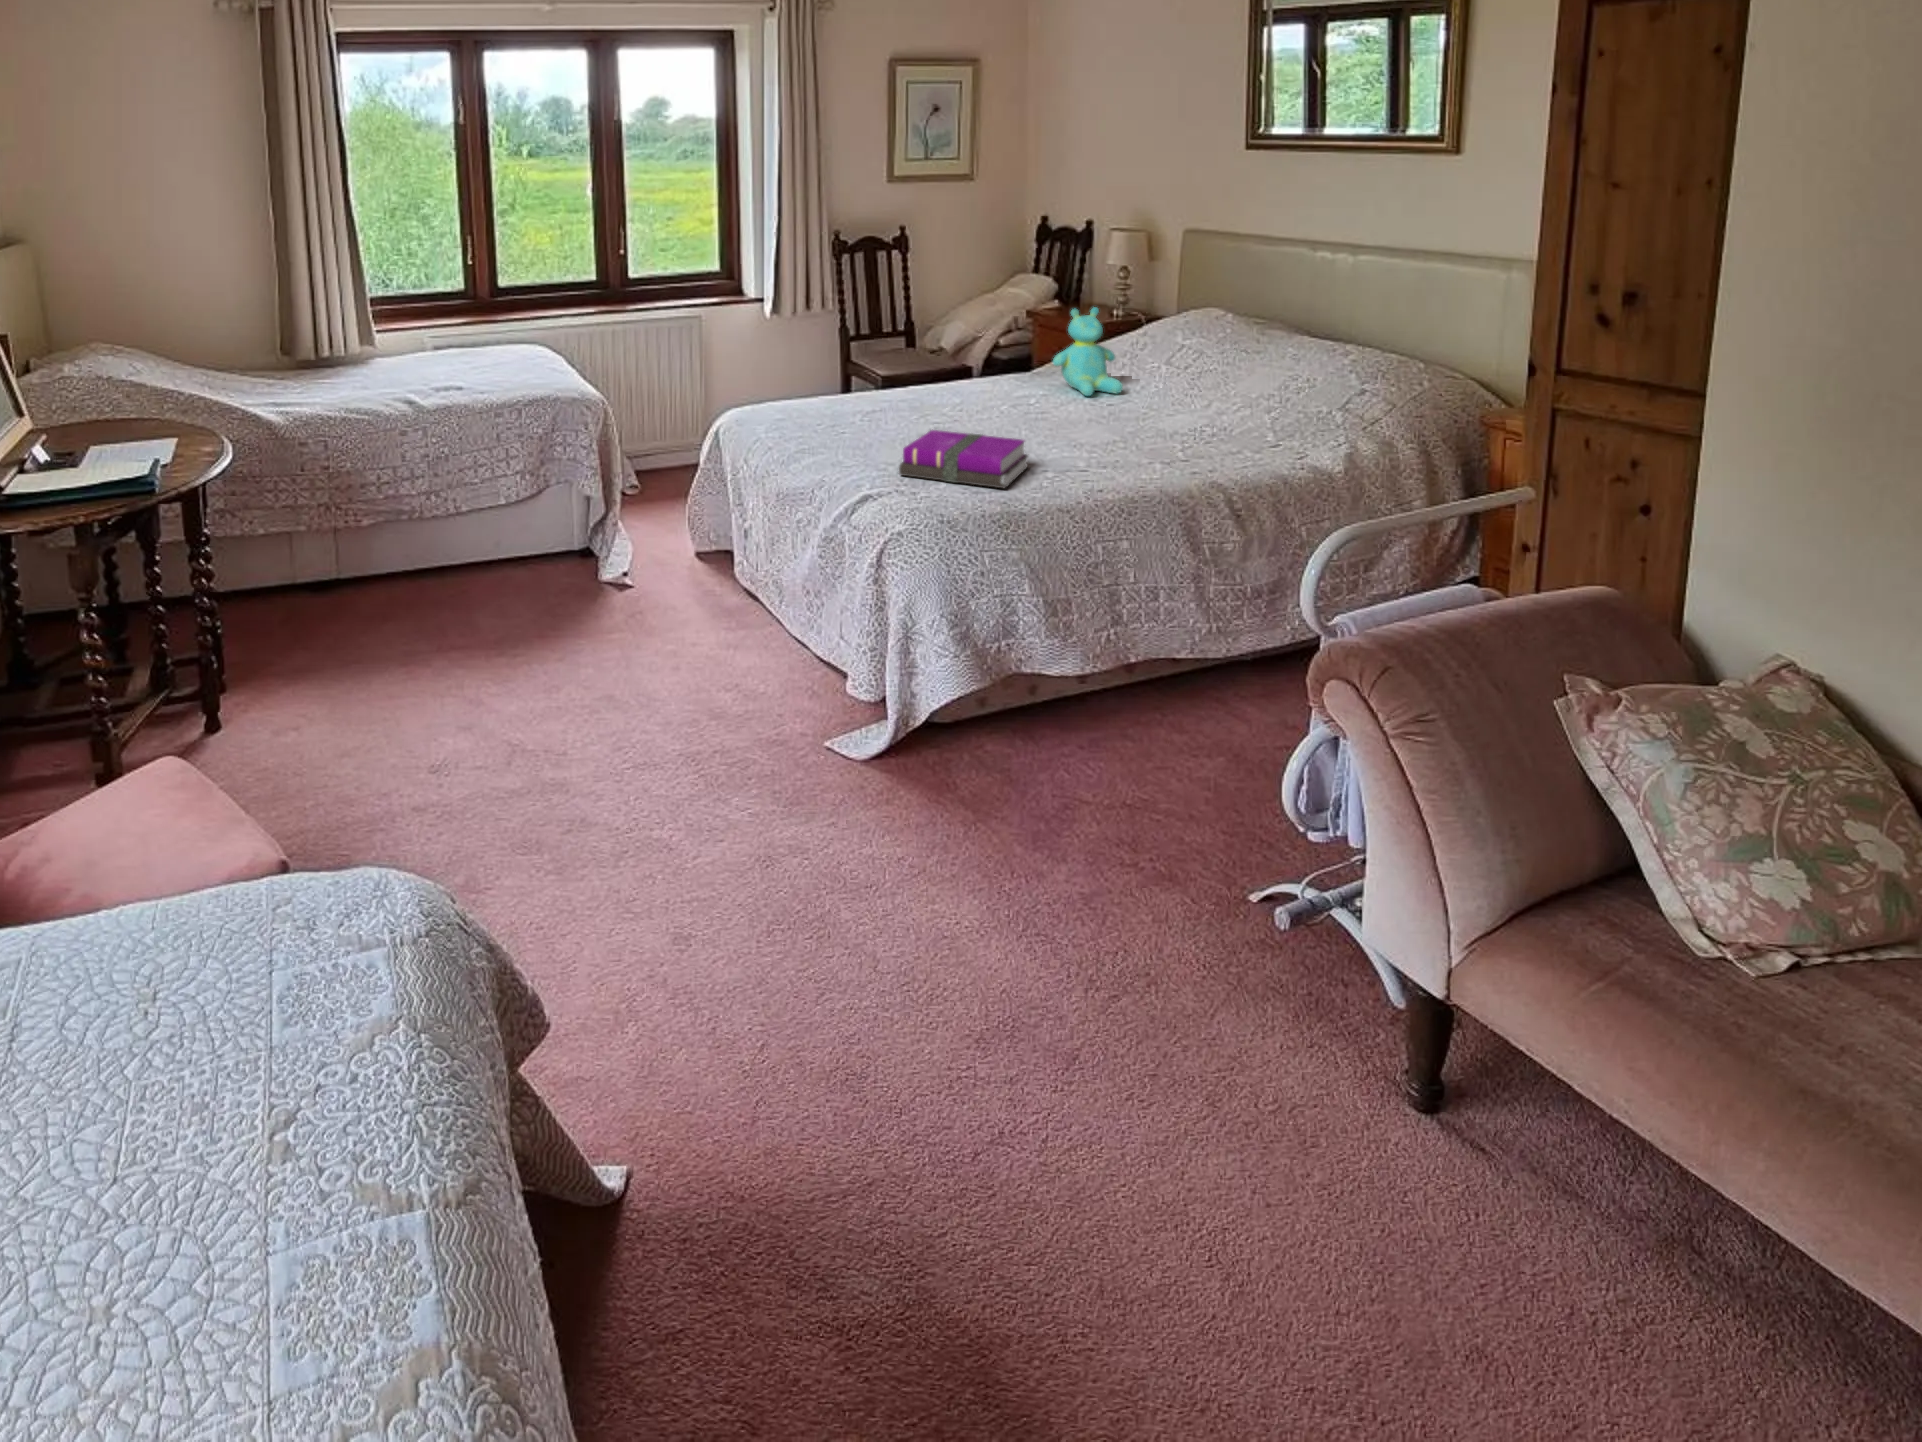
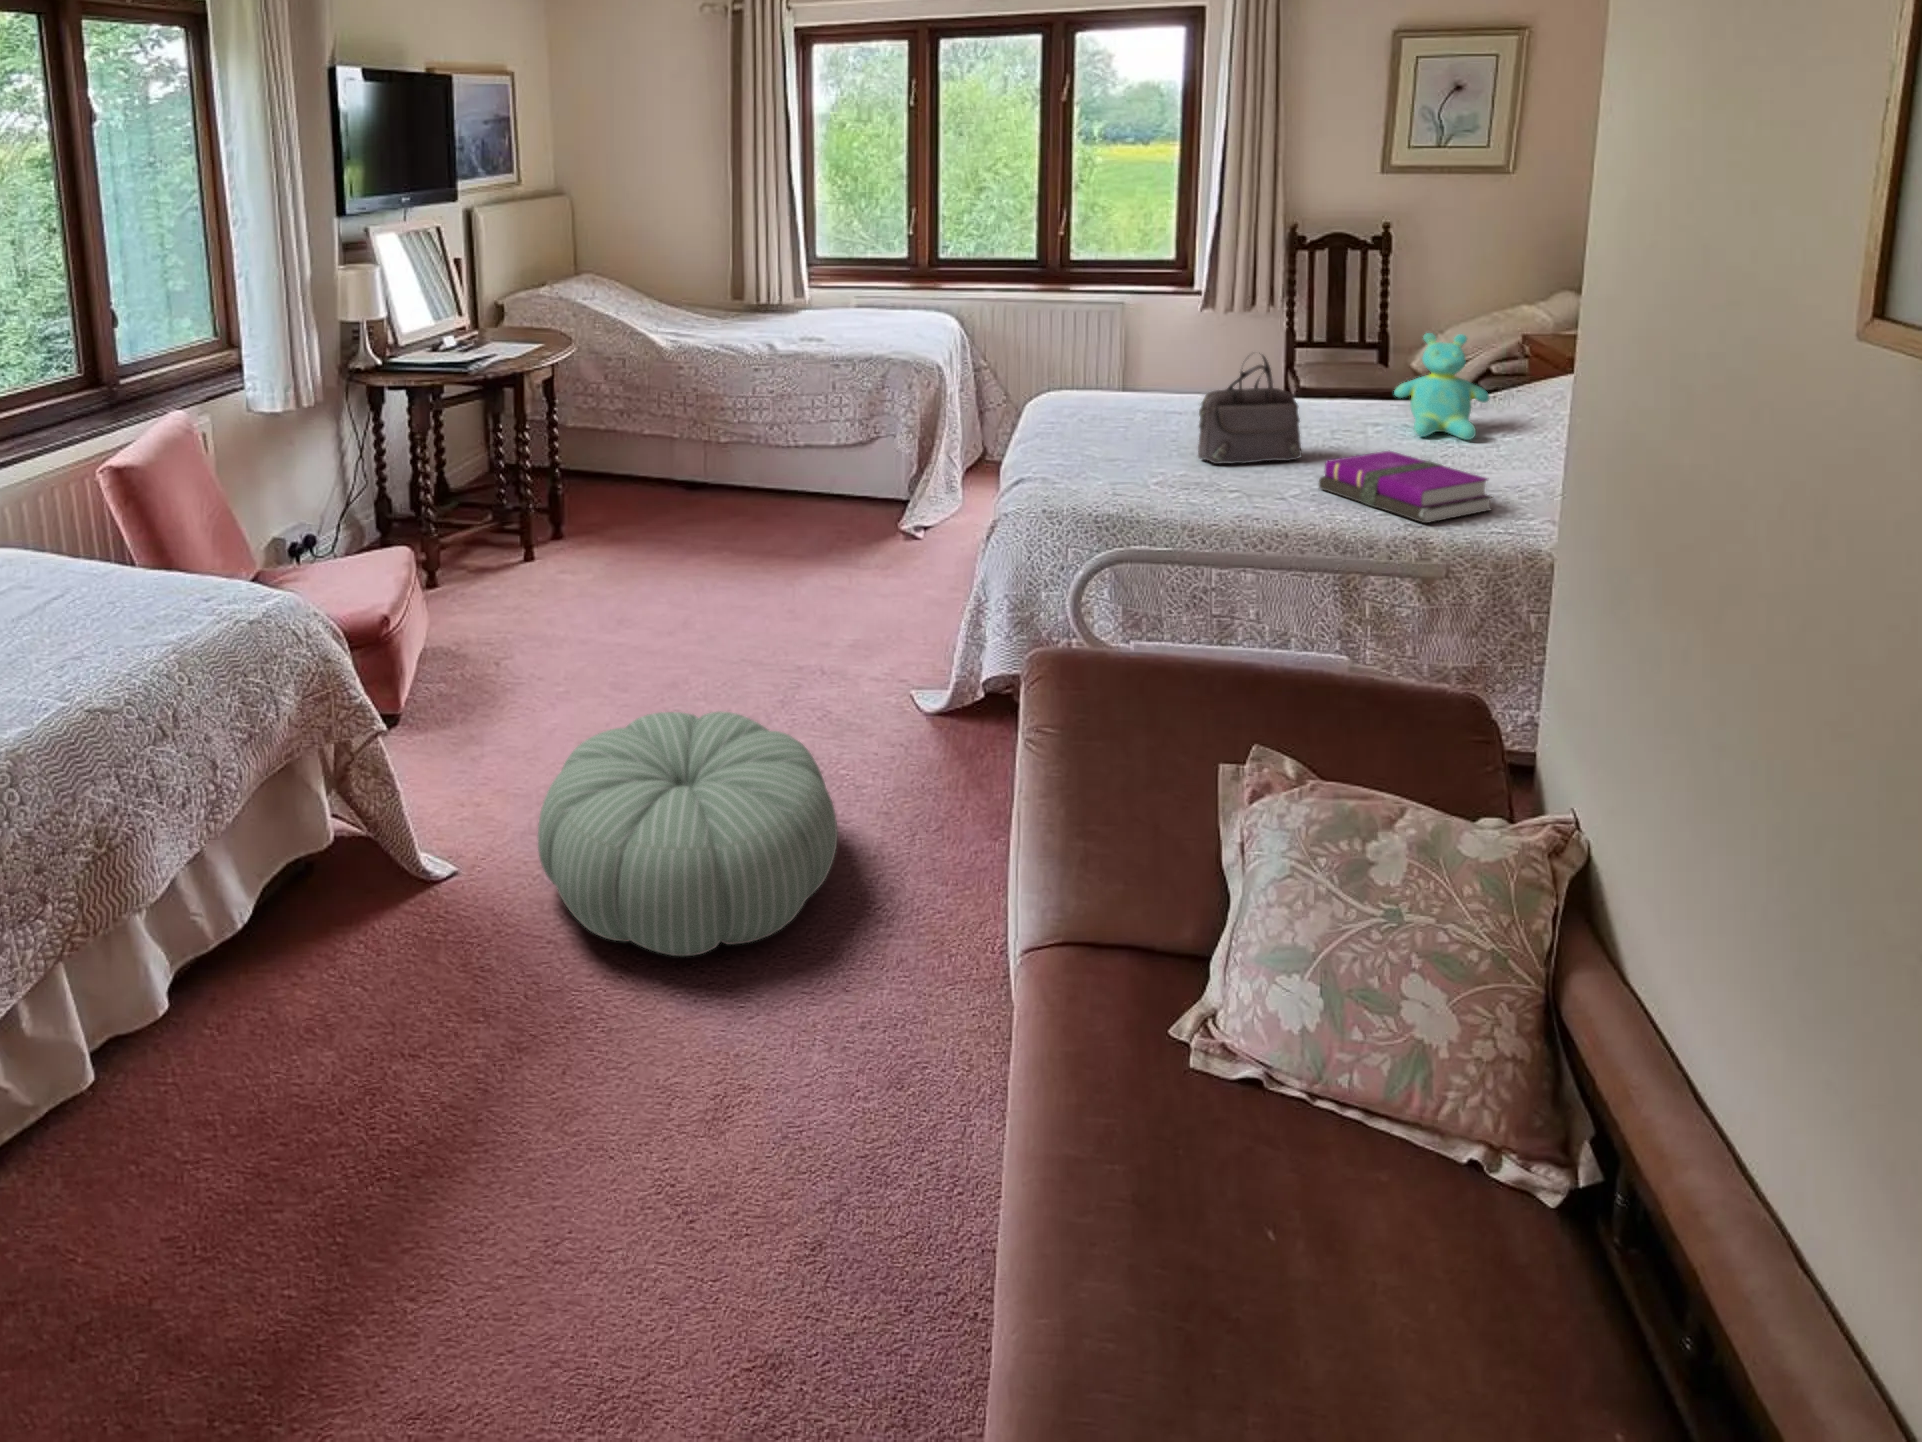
handbag: none [992,338,1058,446] -> present [1198,355,1302,464]
notebook: present [899,430,1028,488] -> present [1319,451,1492,523]
pouf: none [705,842,1096,1206] -> present [538,711,838,956]

